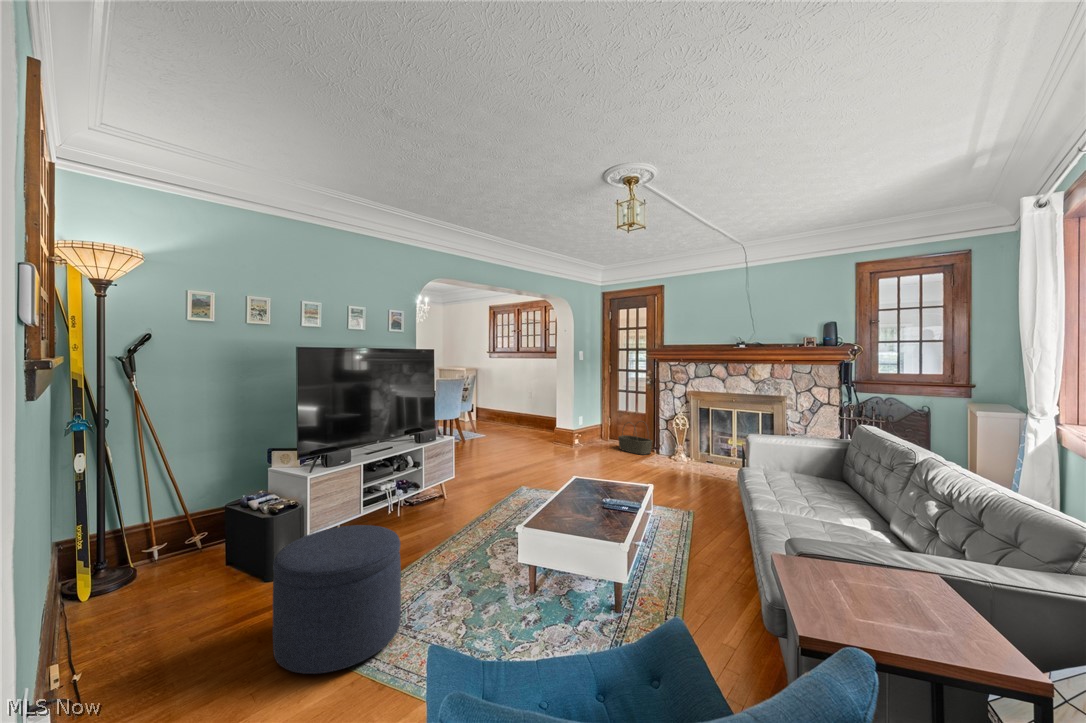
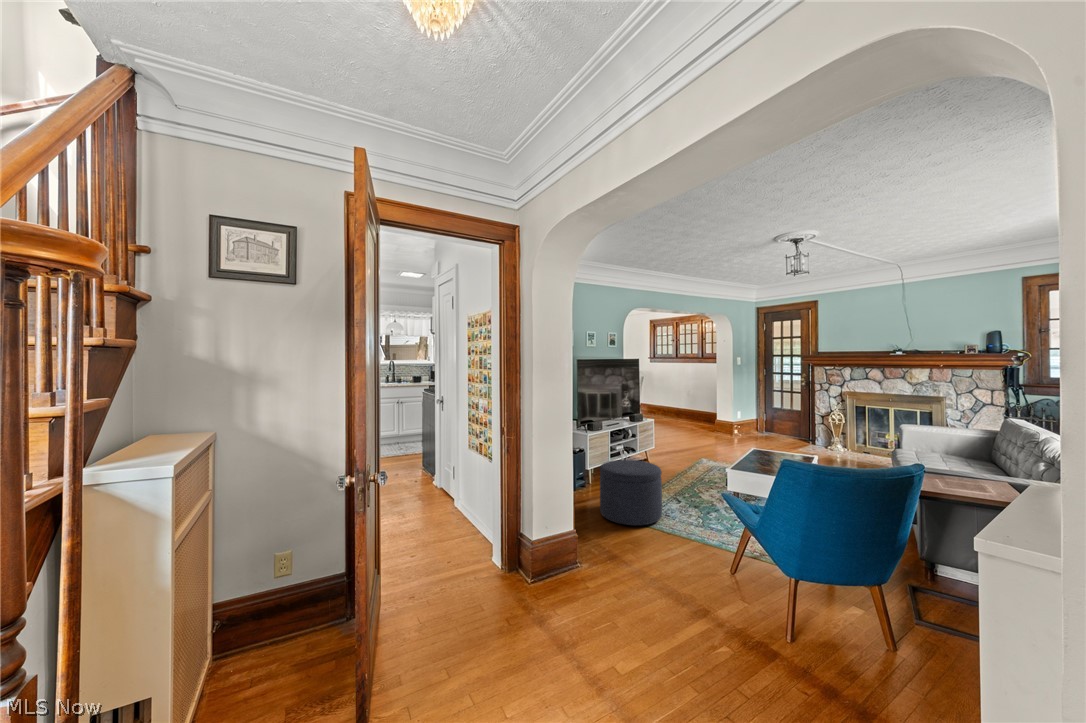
basket: present [618,421,652,455] -> none [774,416,808,444]

